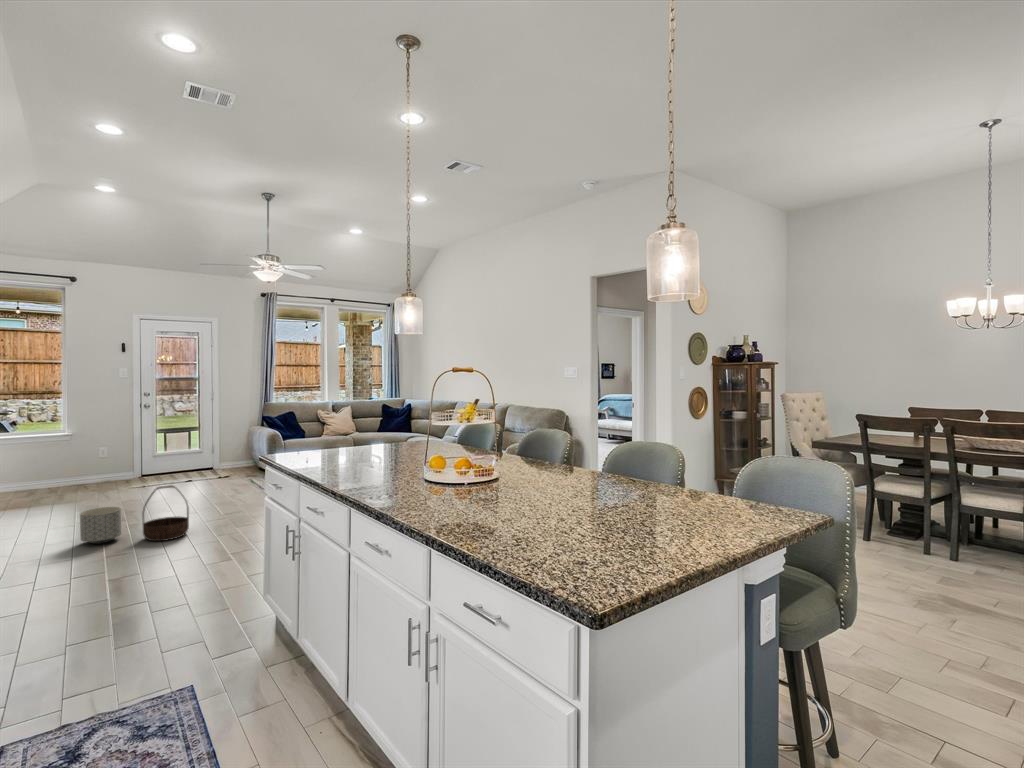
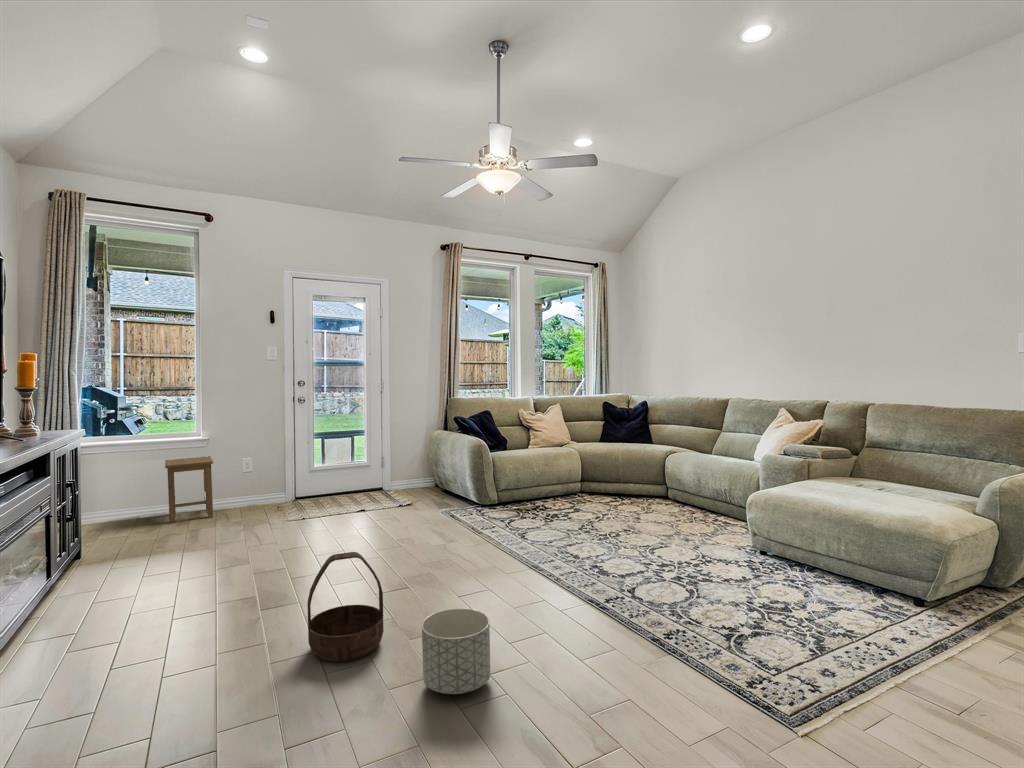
stool: none [30,445,72,493] -> present [165,456,213,523]
planter: present [80,507,121,544] -> present [422,608,491,694]

